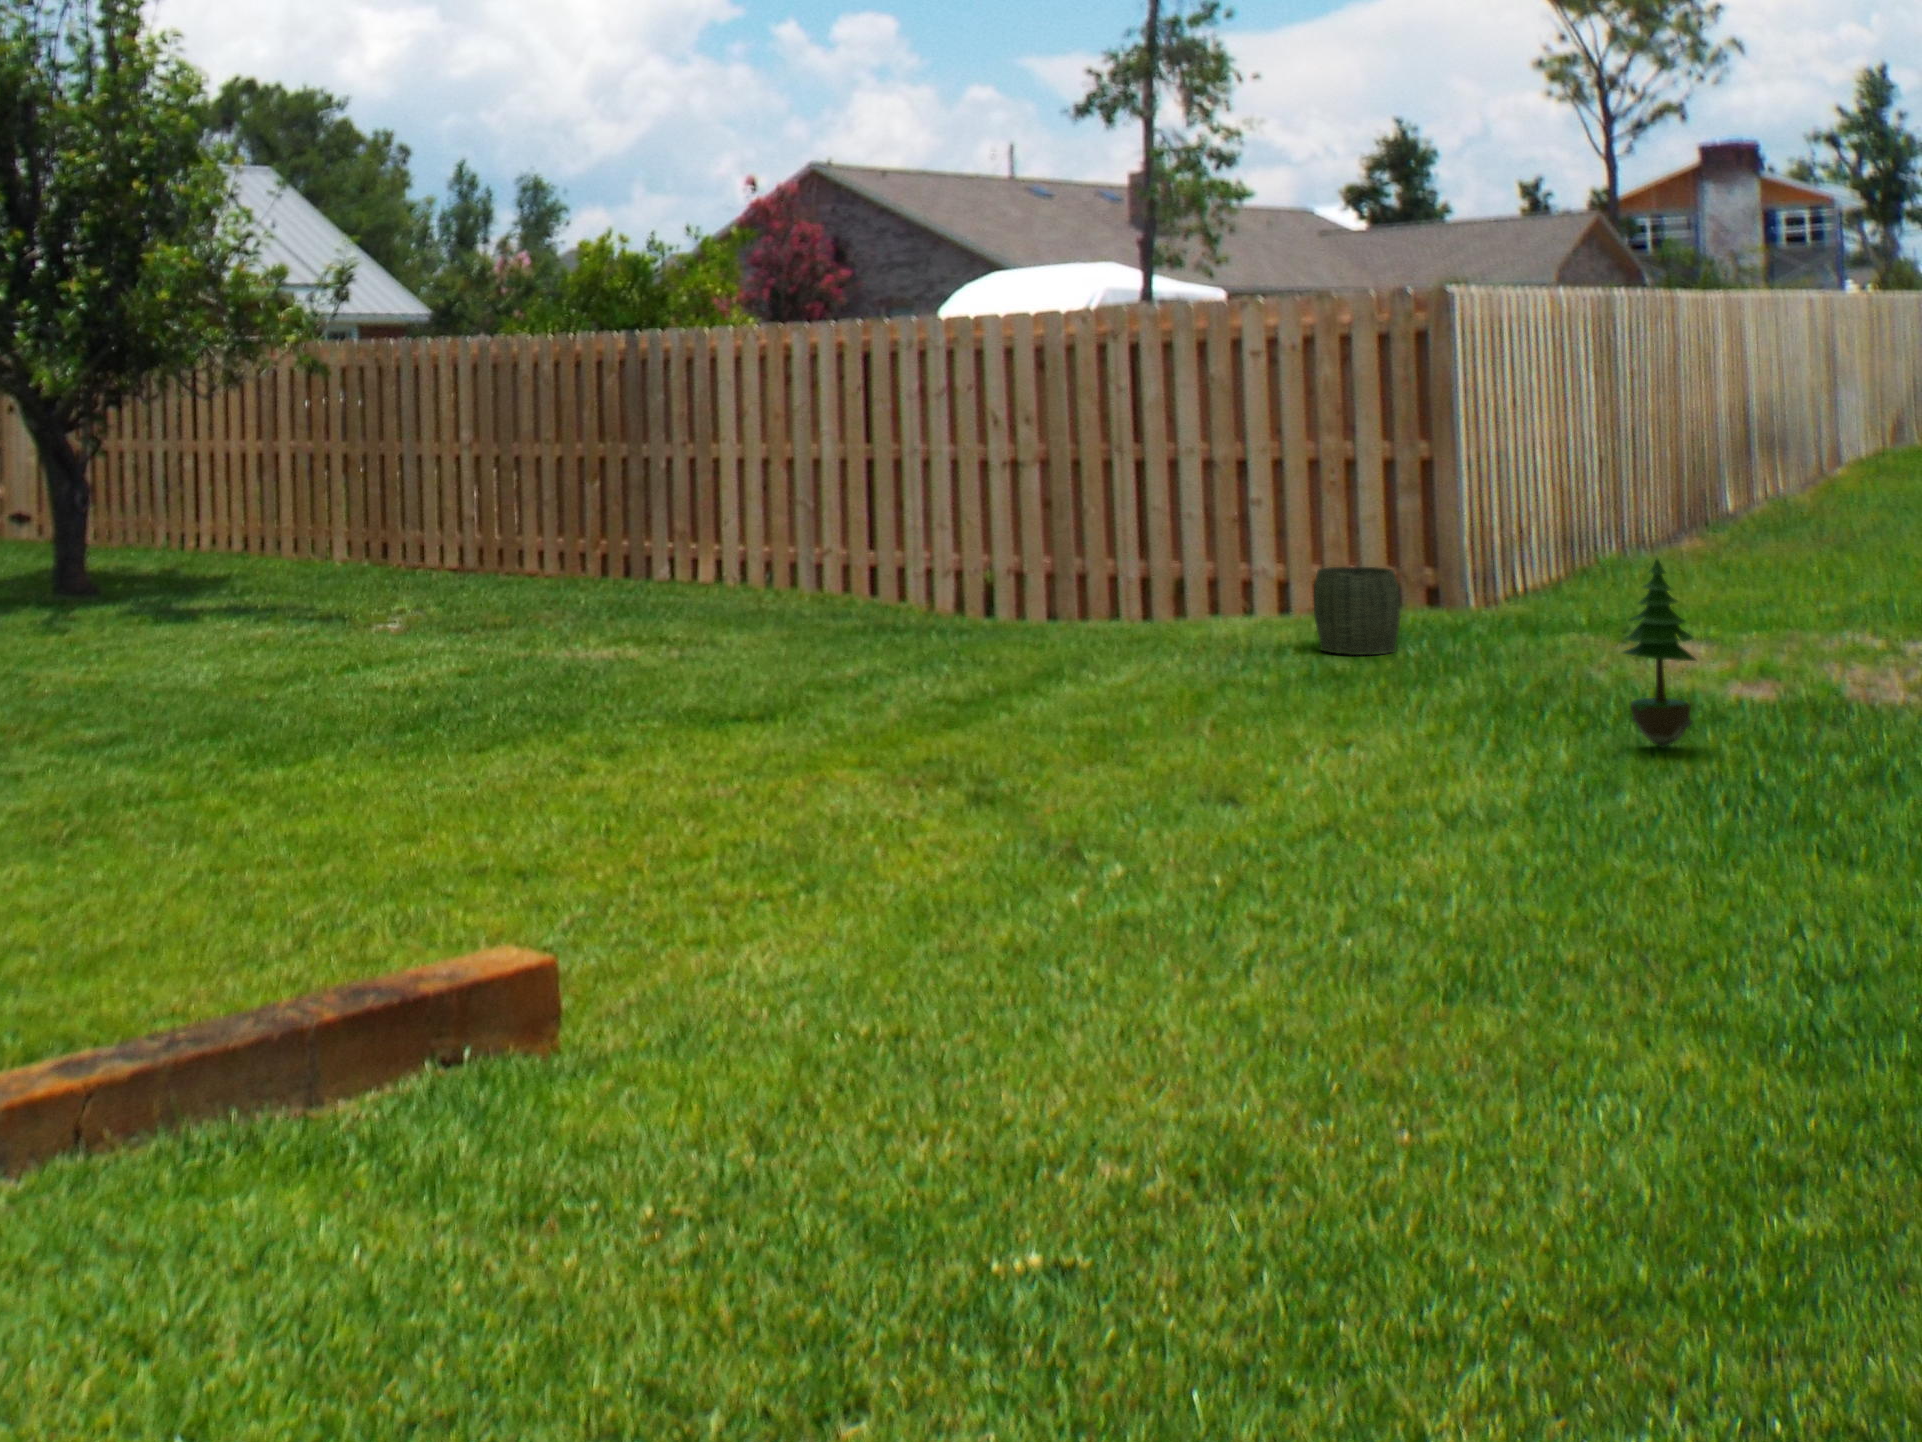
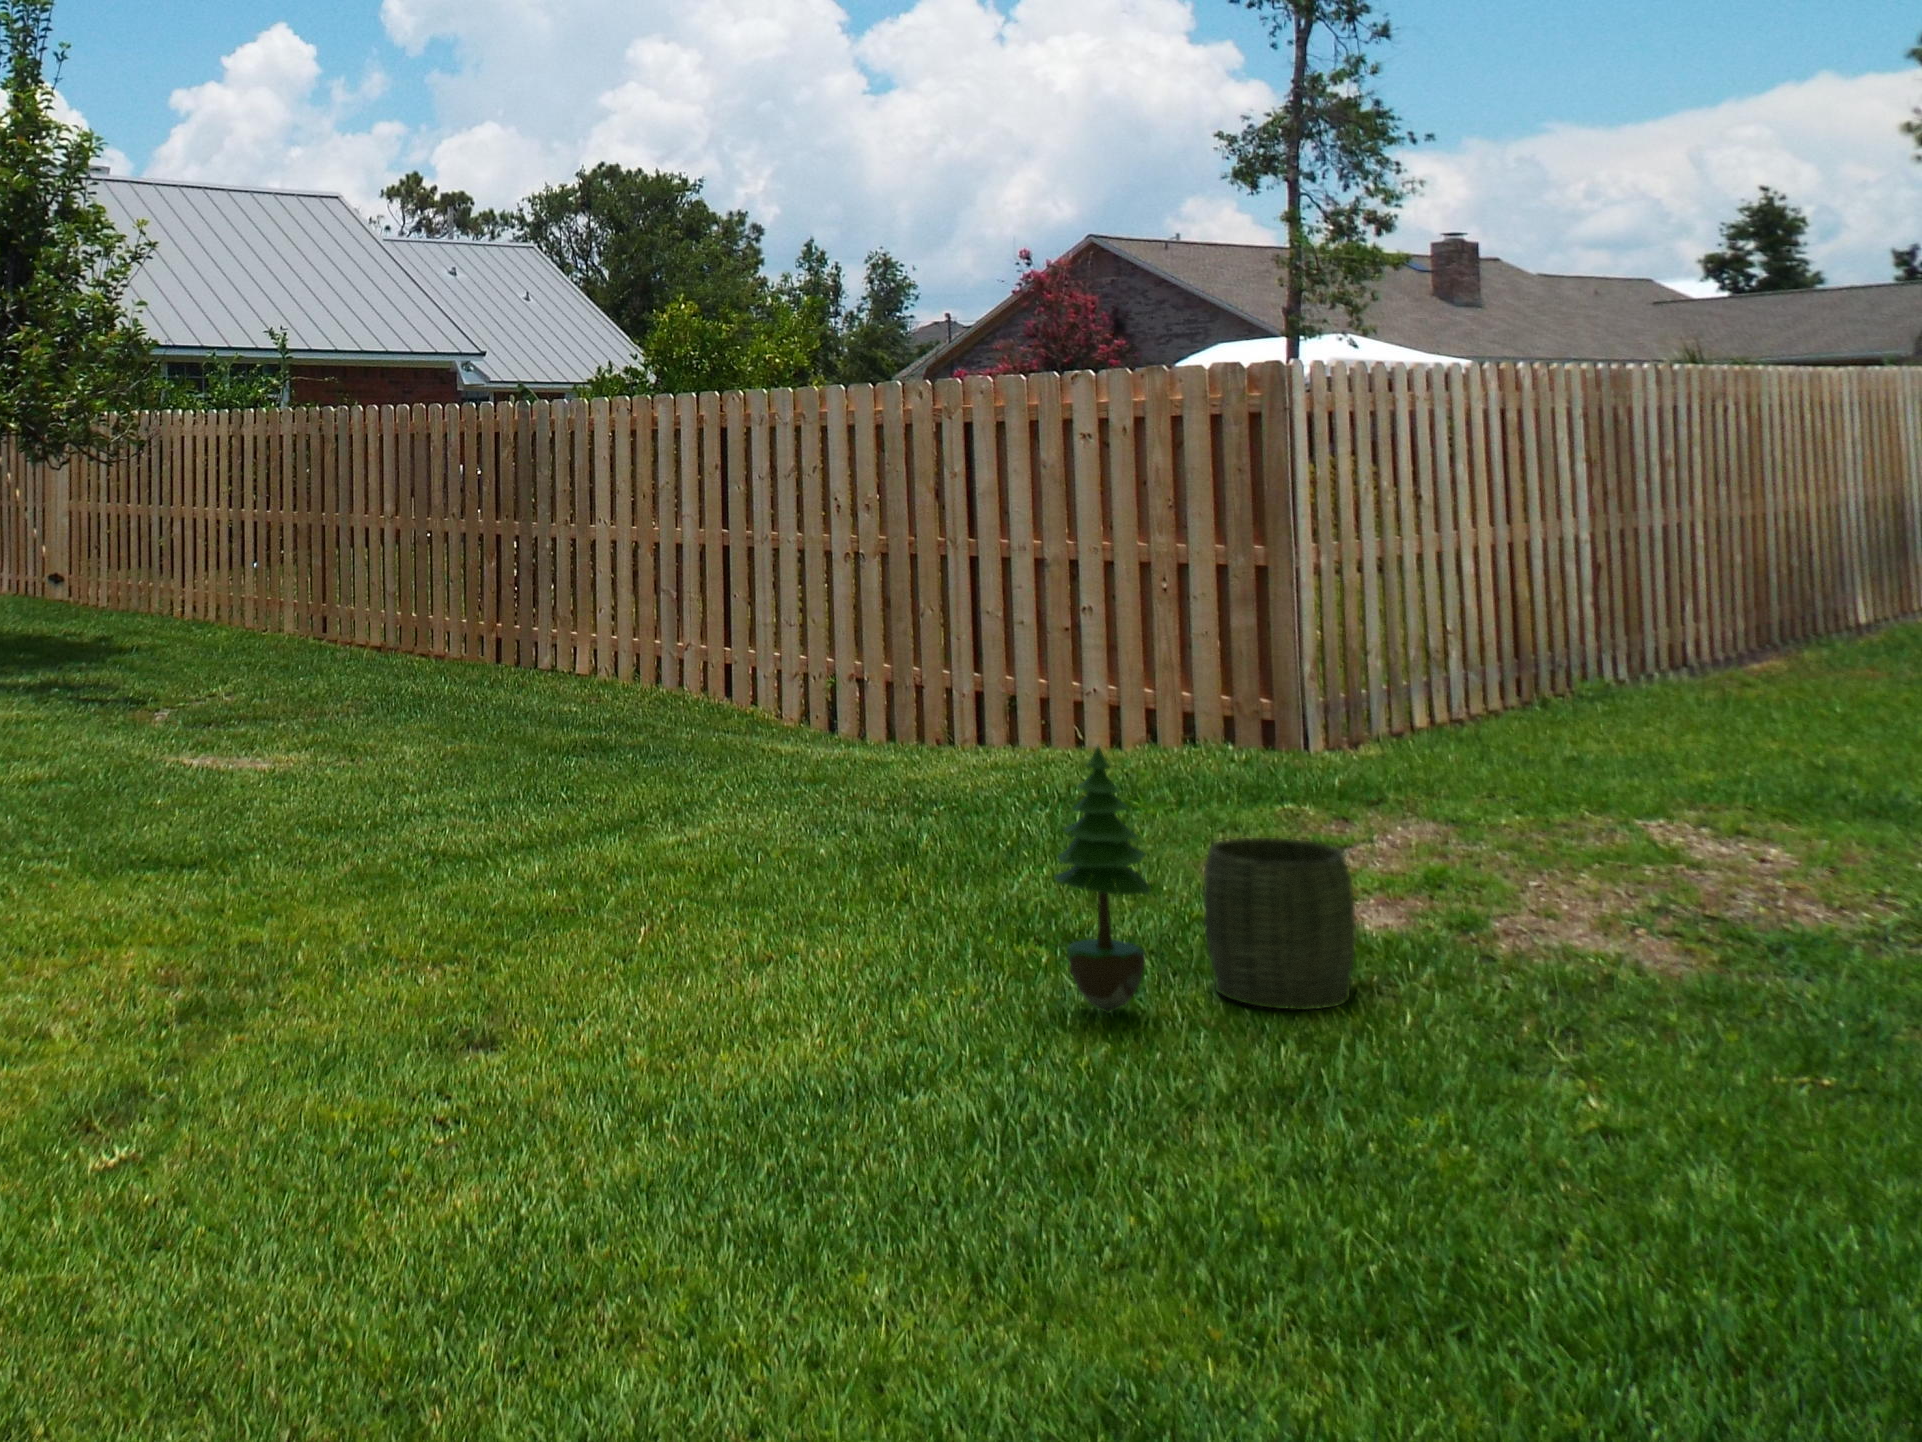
woven basket: present [1314,567,1400,655] -> present [1203,838,1356,1010]

